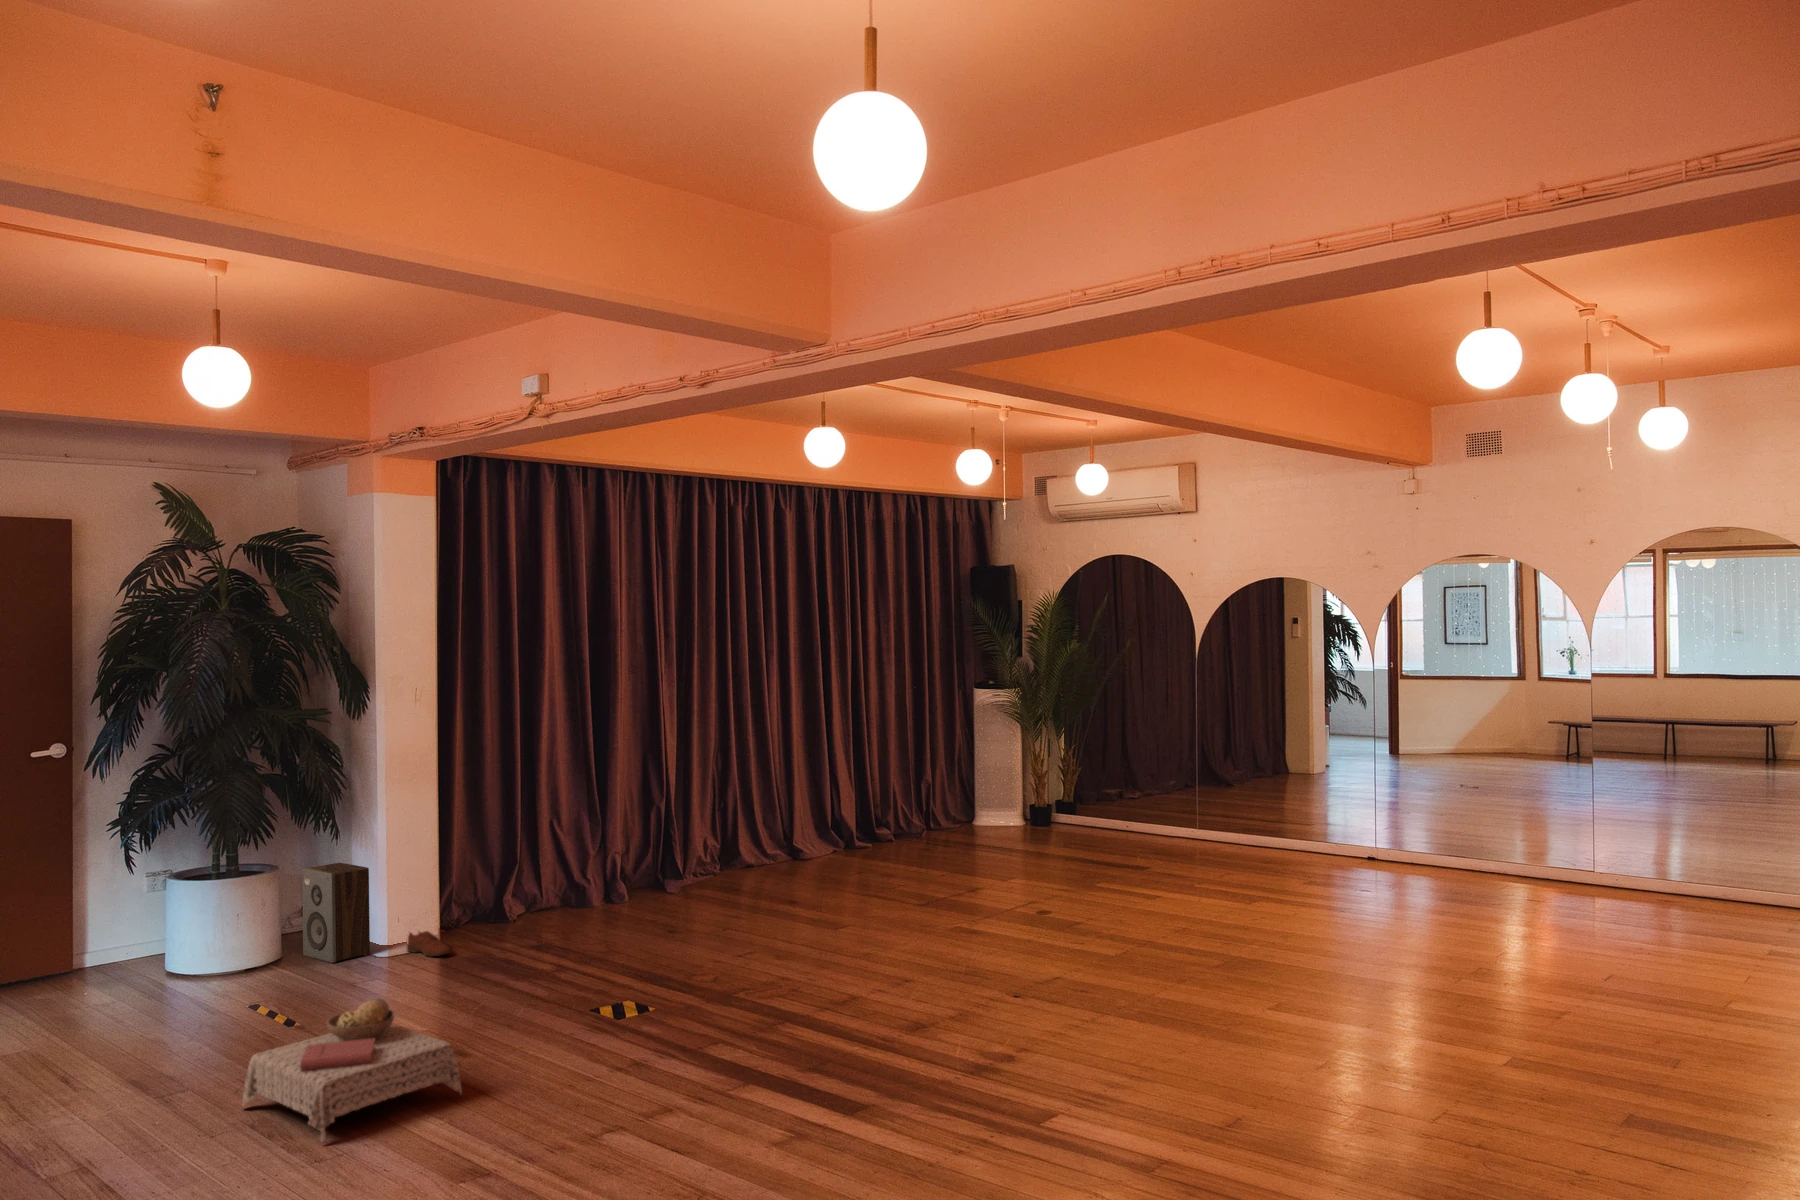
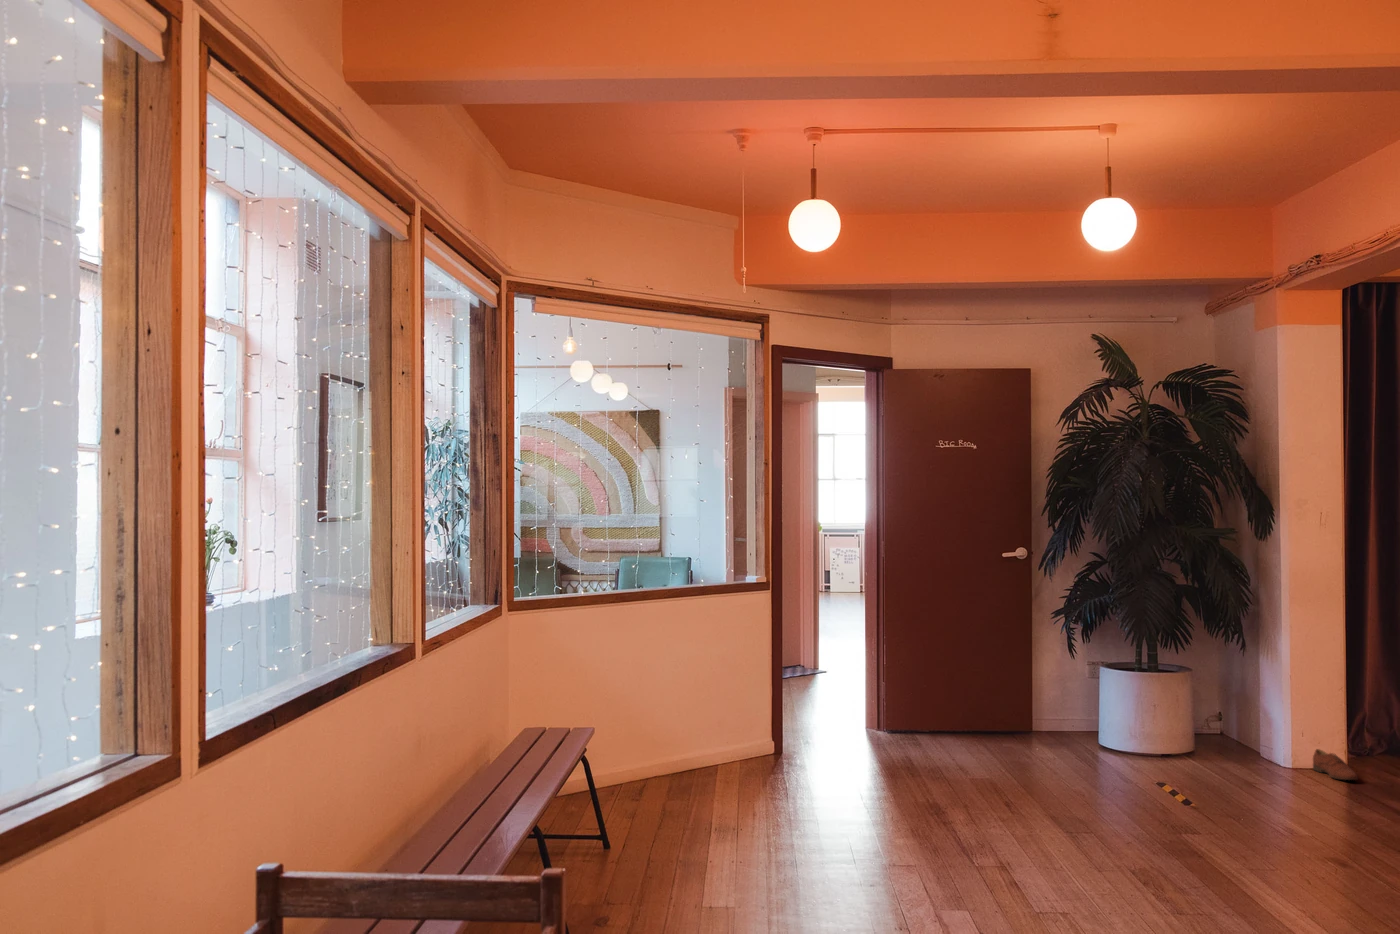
speaker: present [302,863,370,963] -> none [1213,674,1275,765]
ottoman: present [242,998,462,1143] -> none [1129,793,1338,912]

